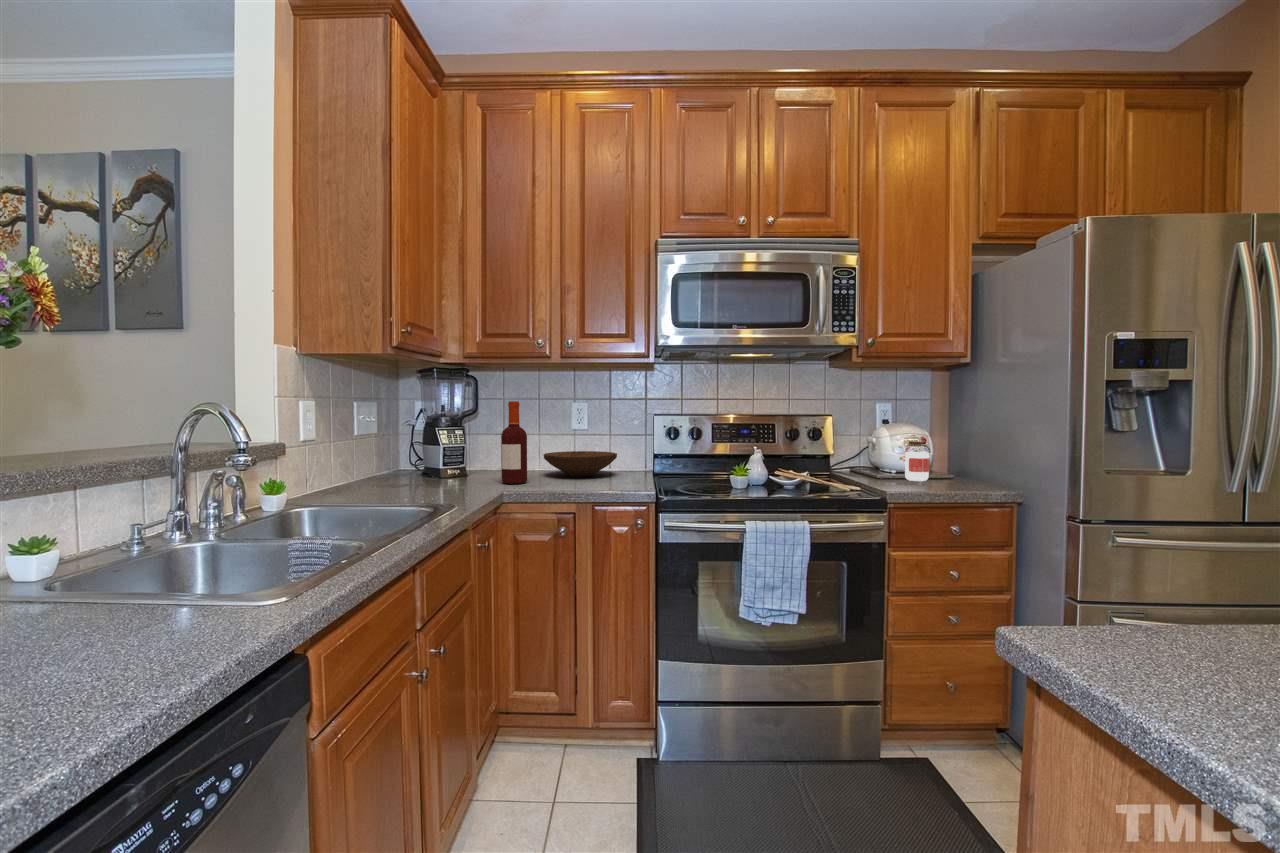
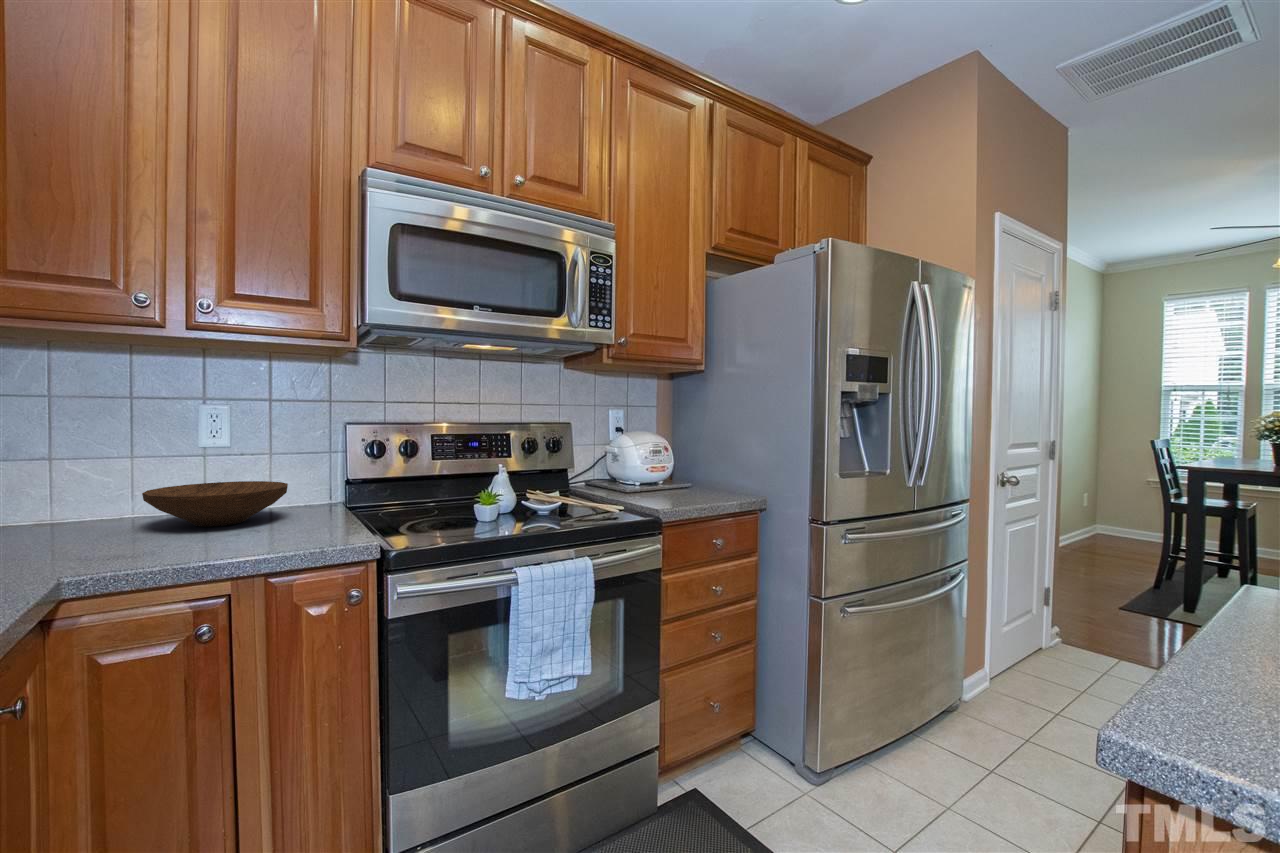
bottle: present [501,401,527,484] -> none [47,403,113,557]
jar: present [905,441,930,481] -> none [651,451,676,494]

